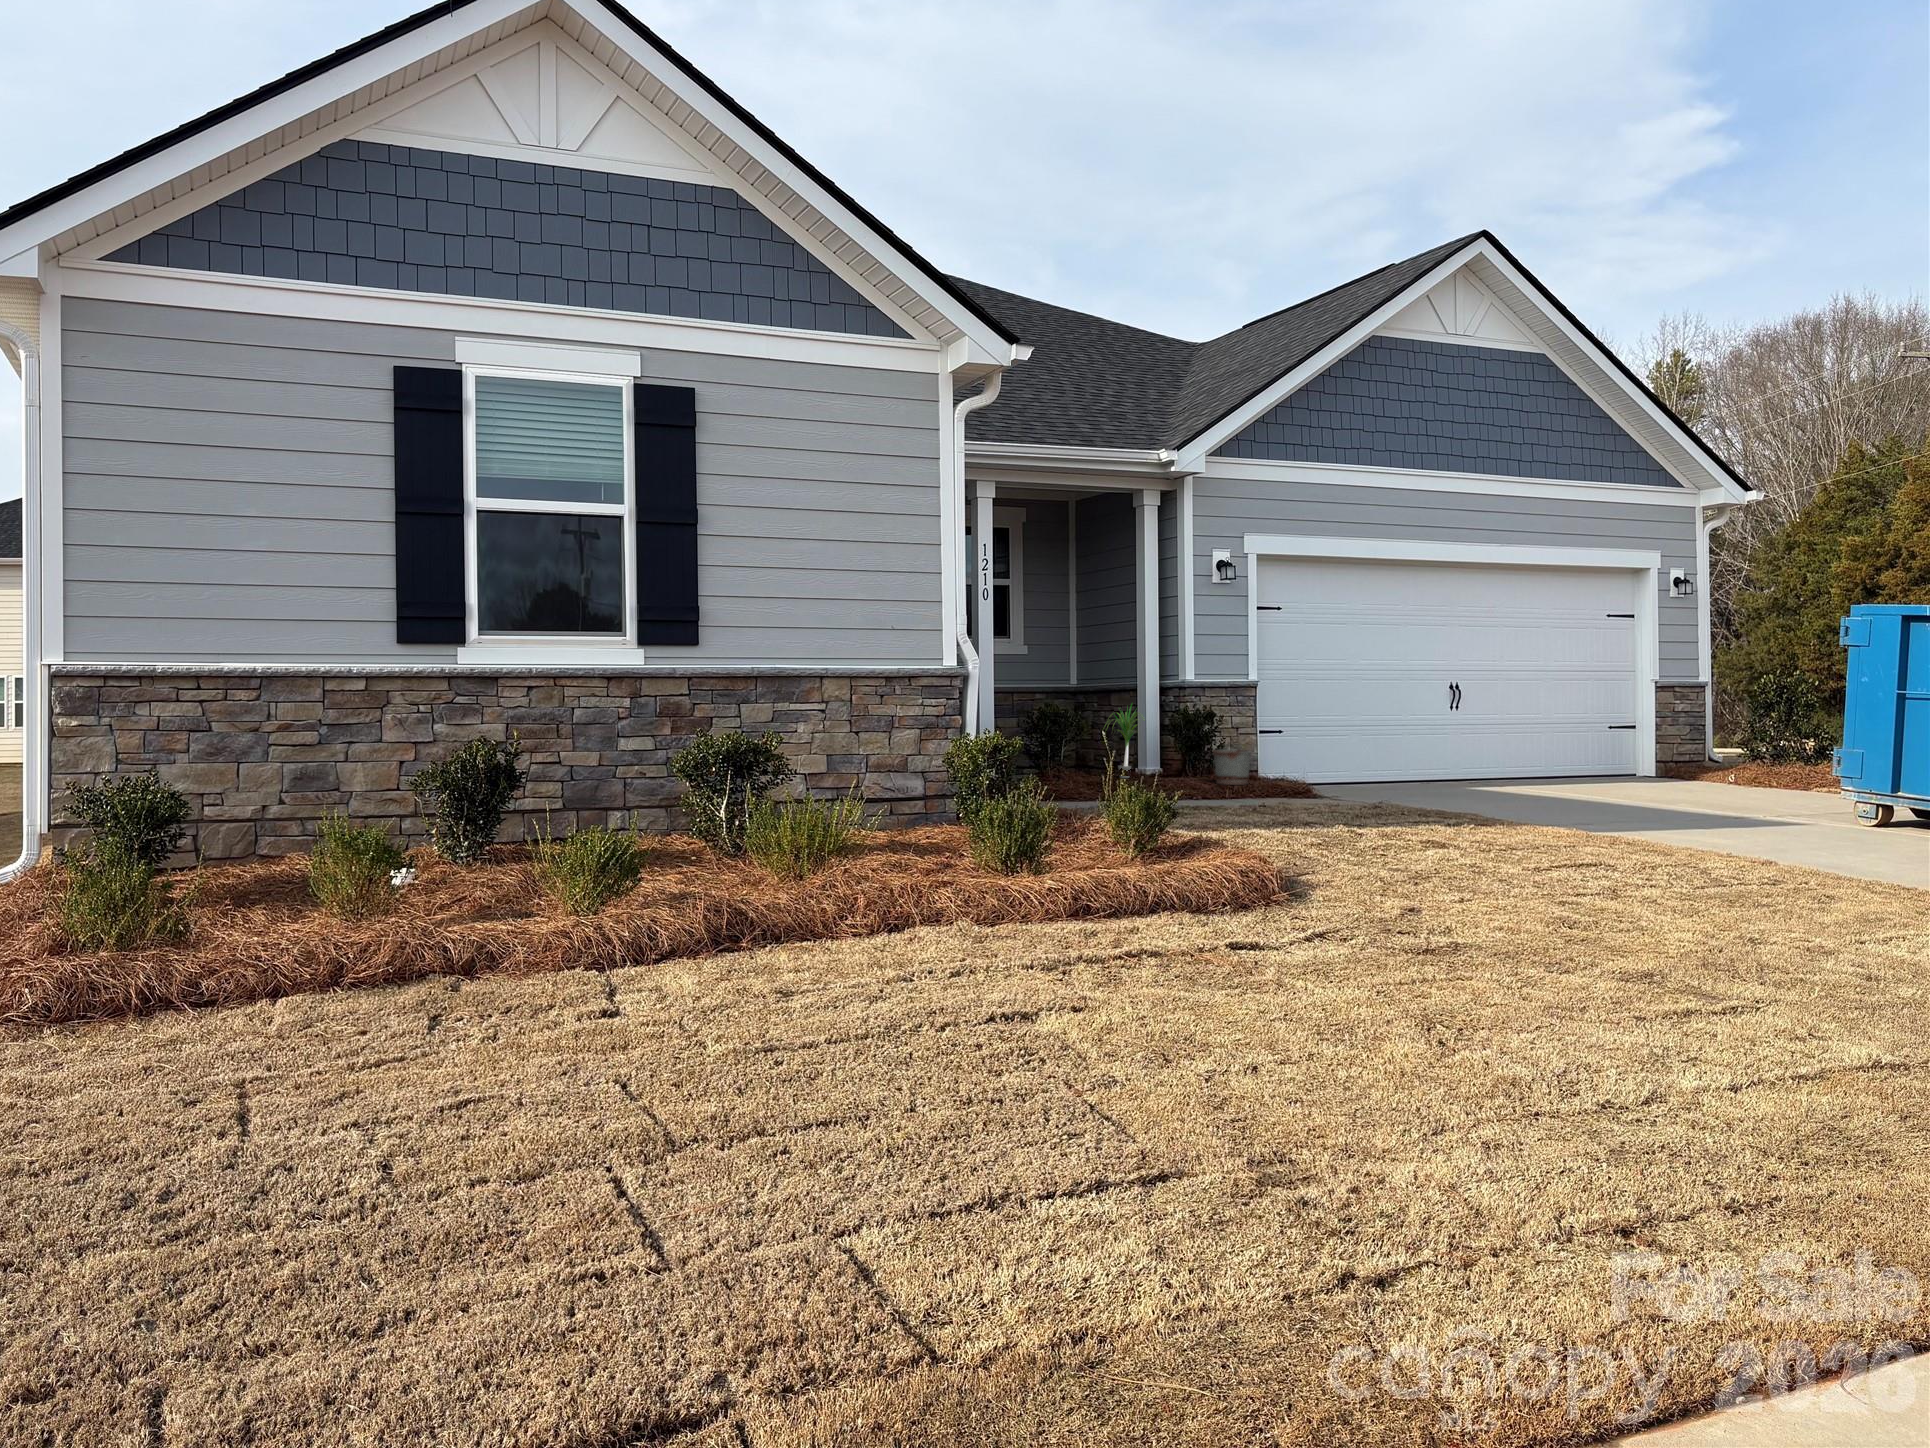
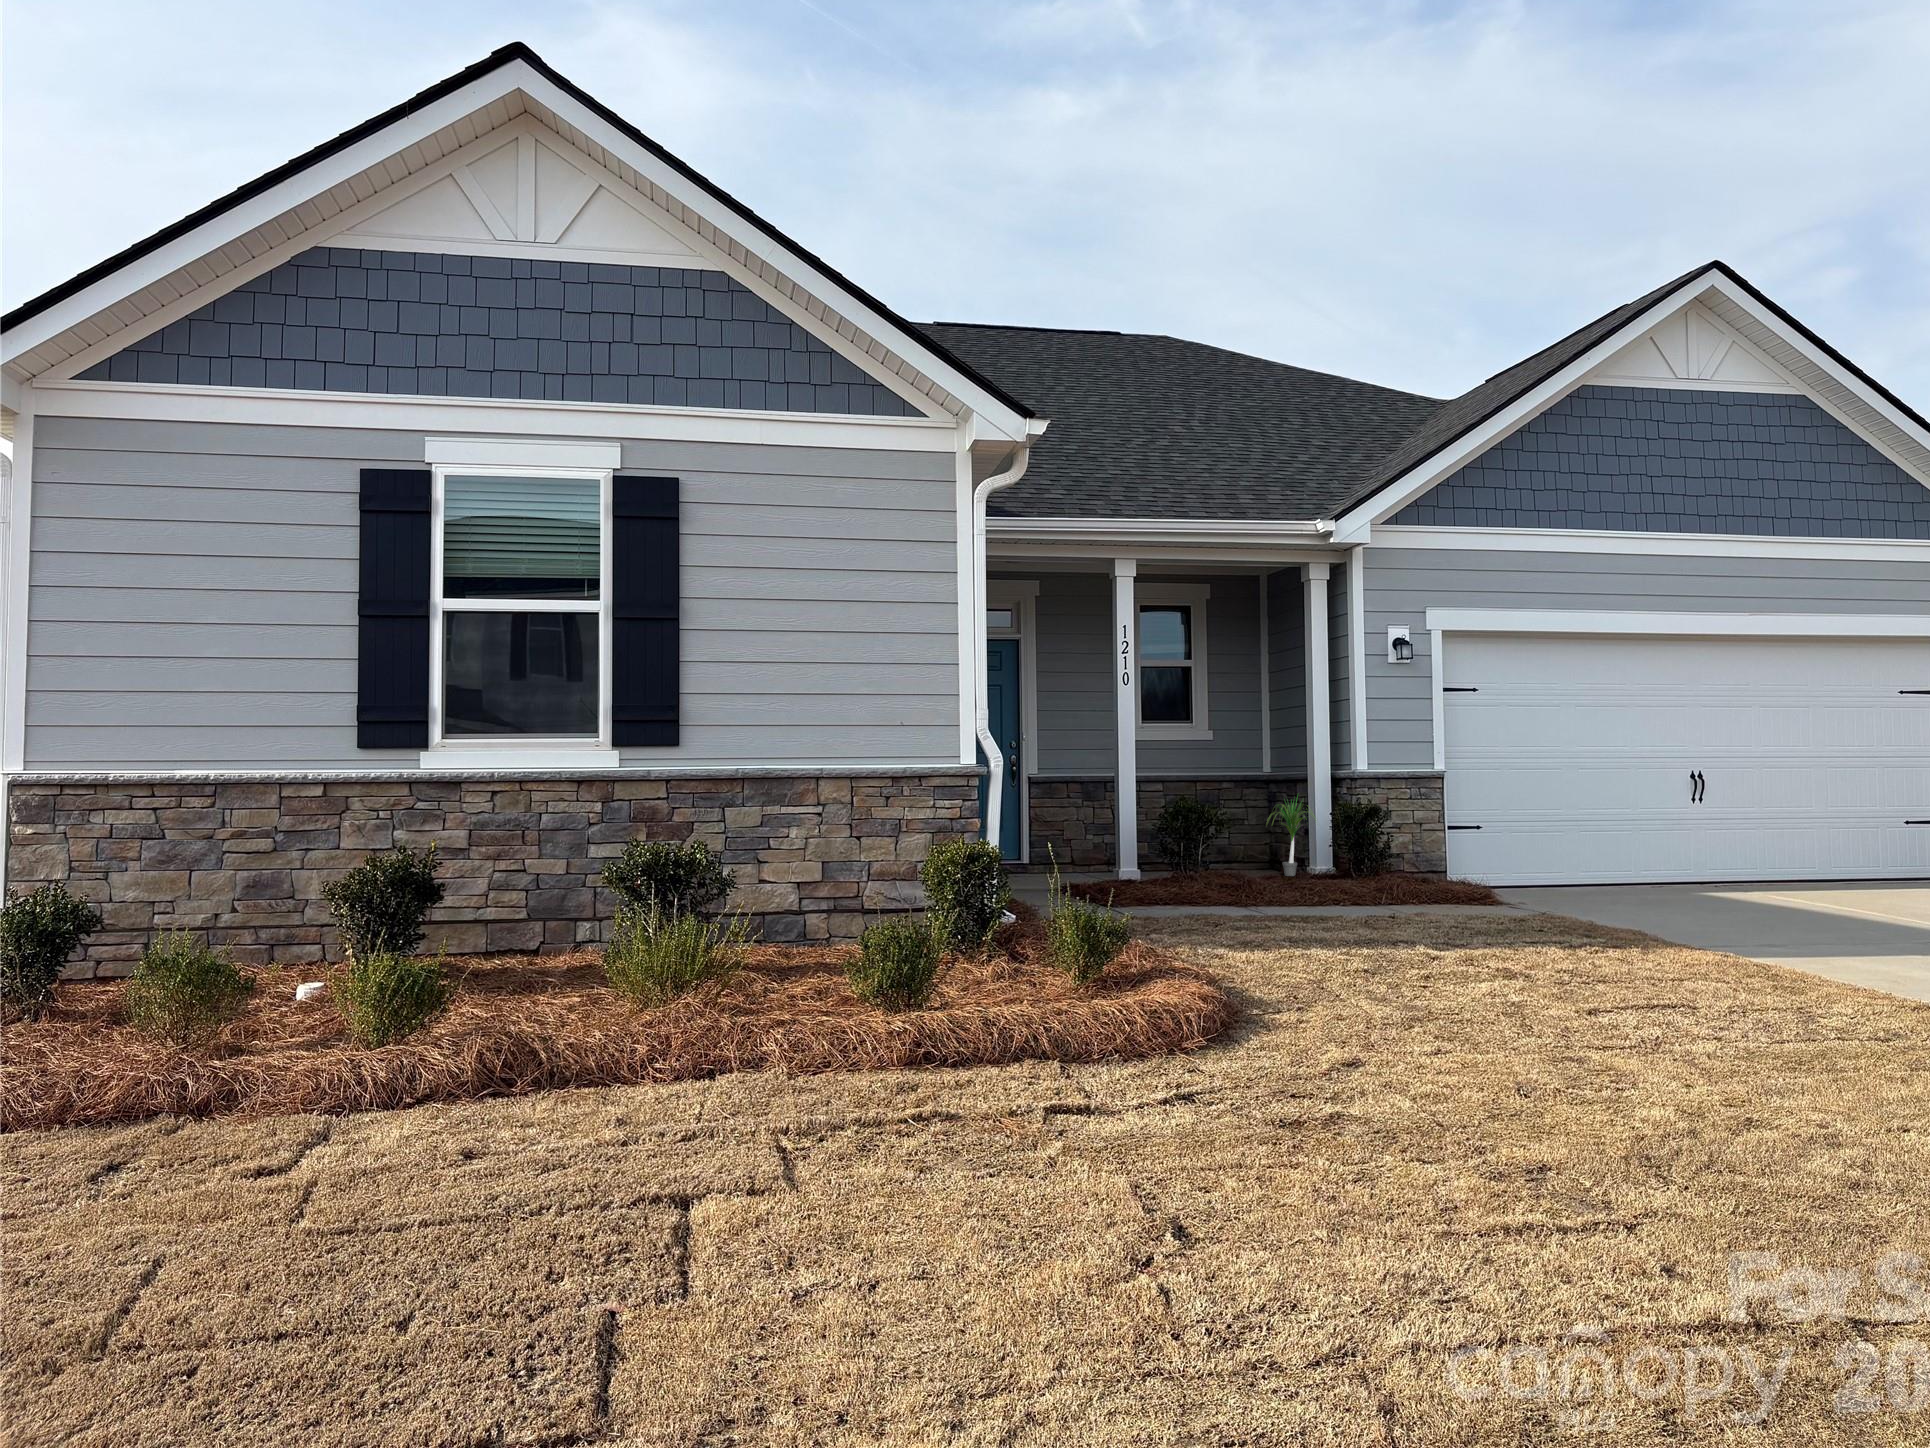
bucket: present [1213,750,1252,785] -> none [1377,848,1423,888]

